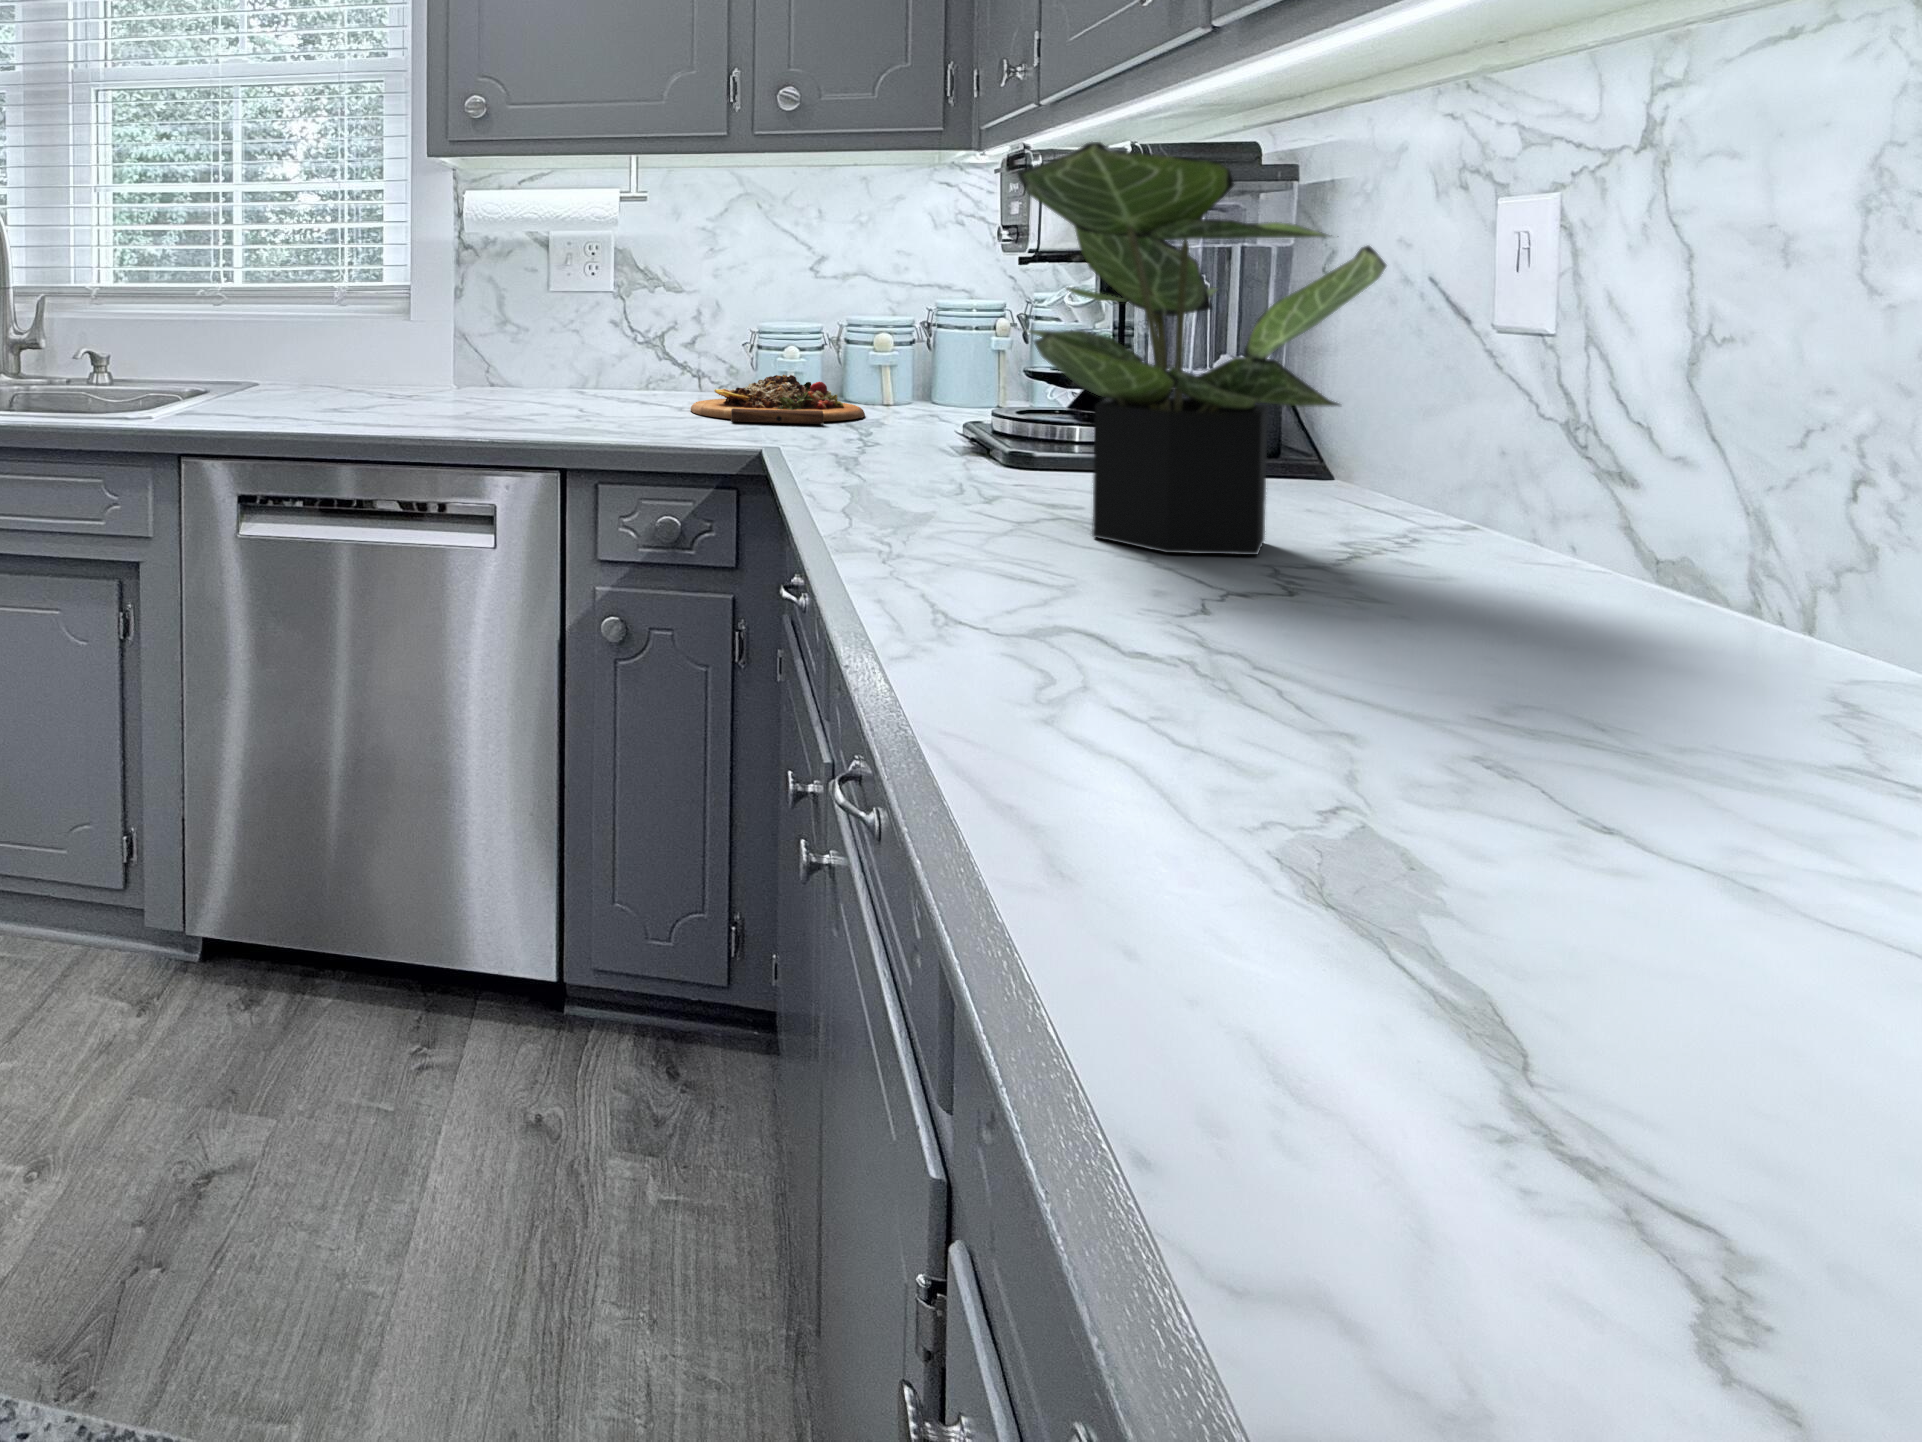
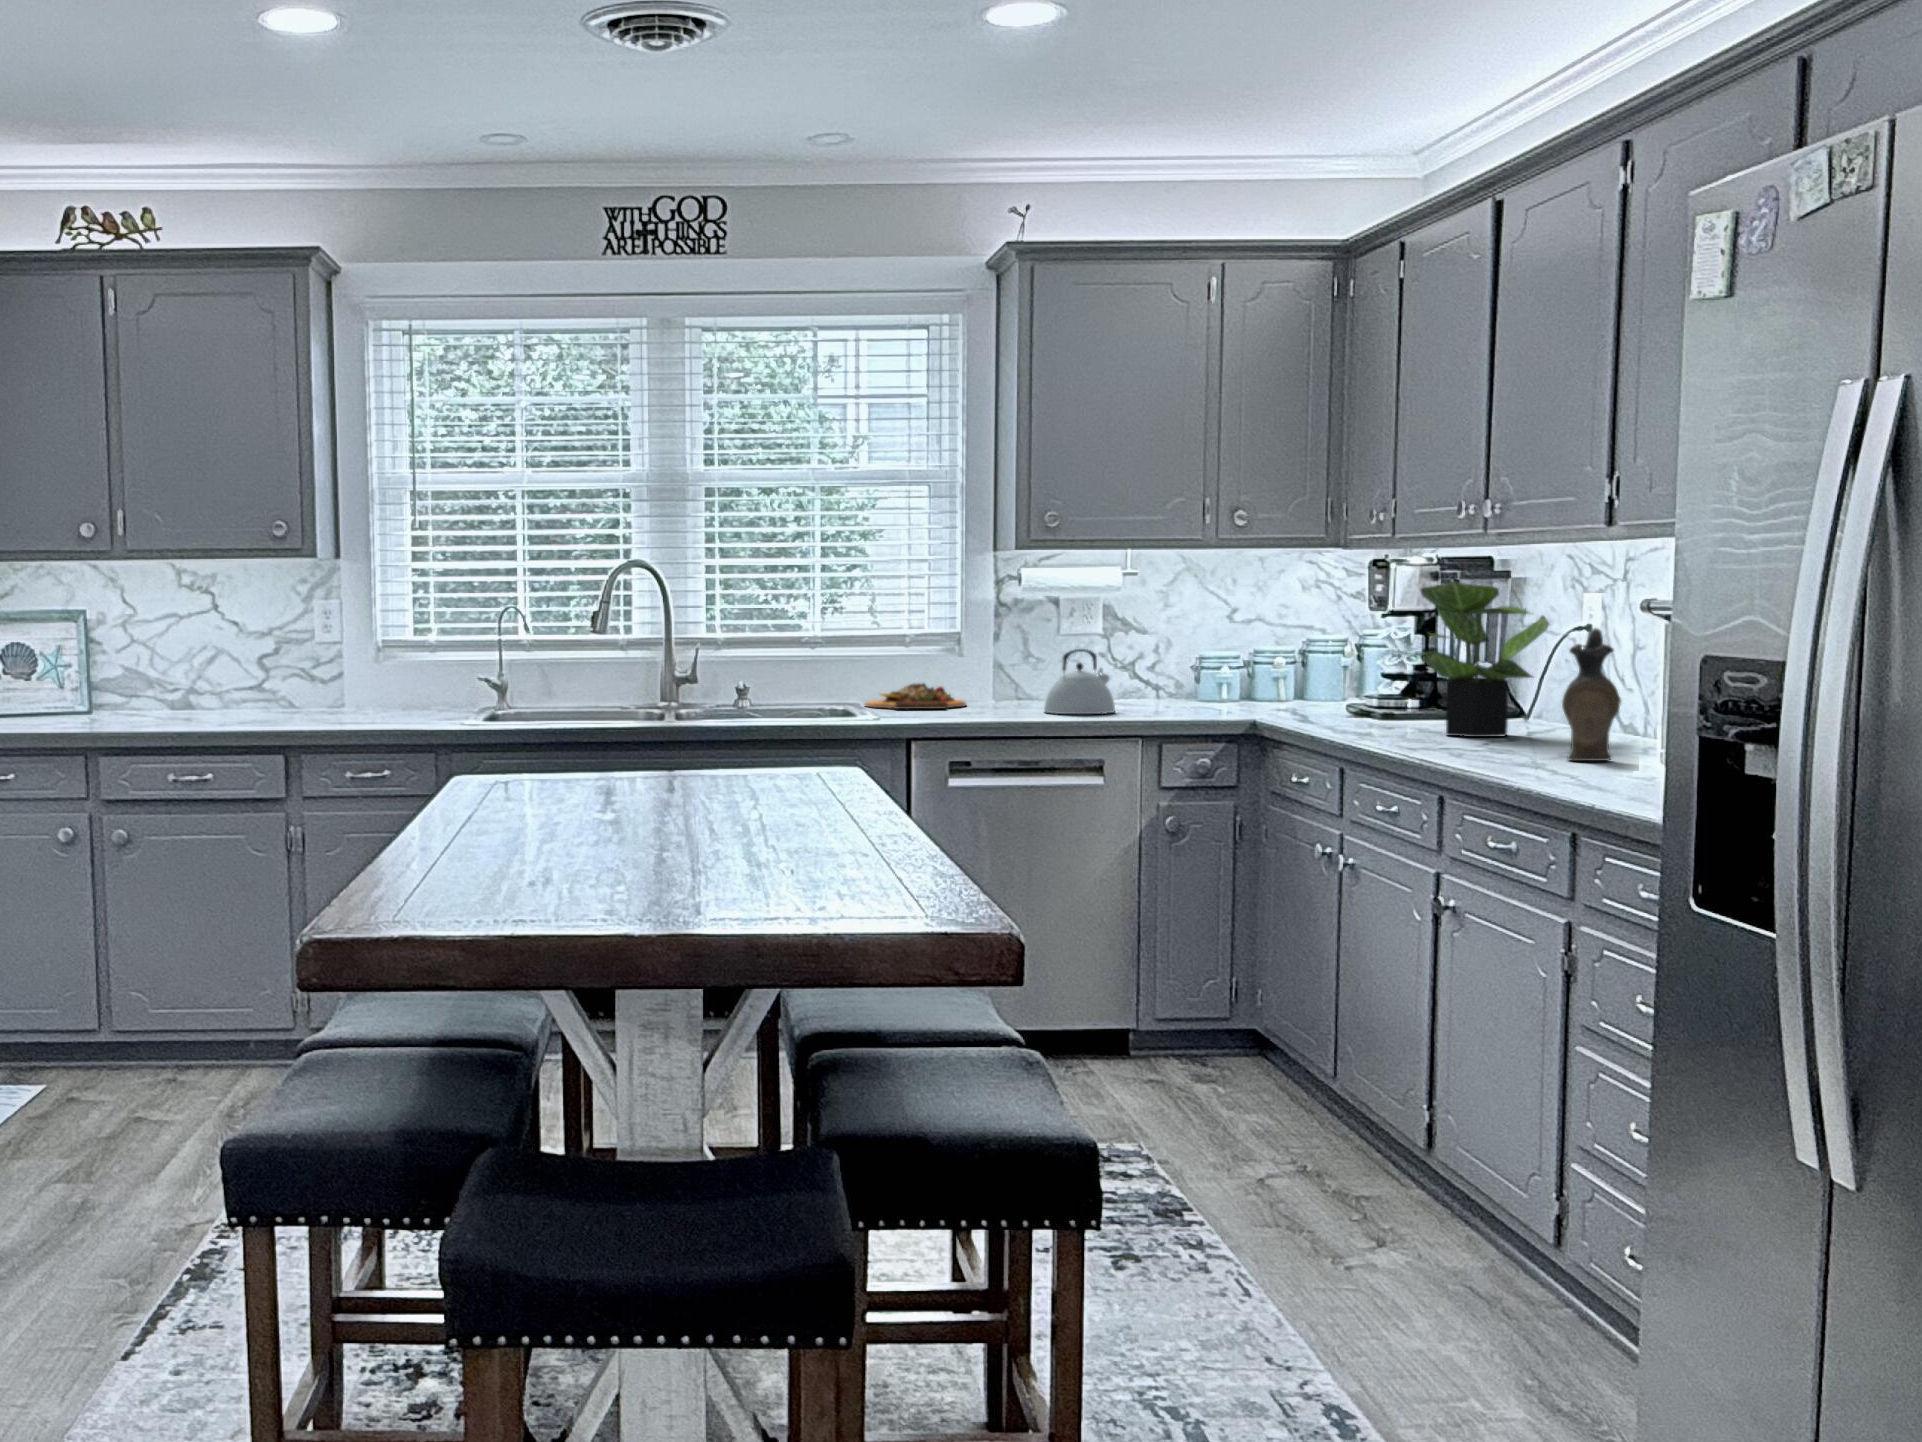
ceramic pitcher: none [1444,250,1760,831] -> present [1562,628,1620,761]
kettle: none [455,313,570,421] -> present [1044,649,1115,714]
cutting board: present [691,375,865,424] -> present [865,683,966,709]

